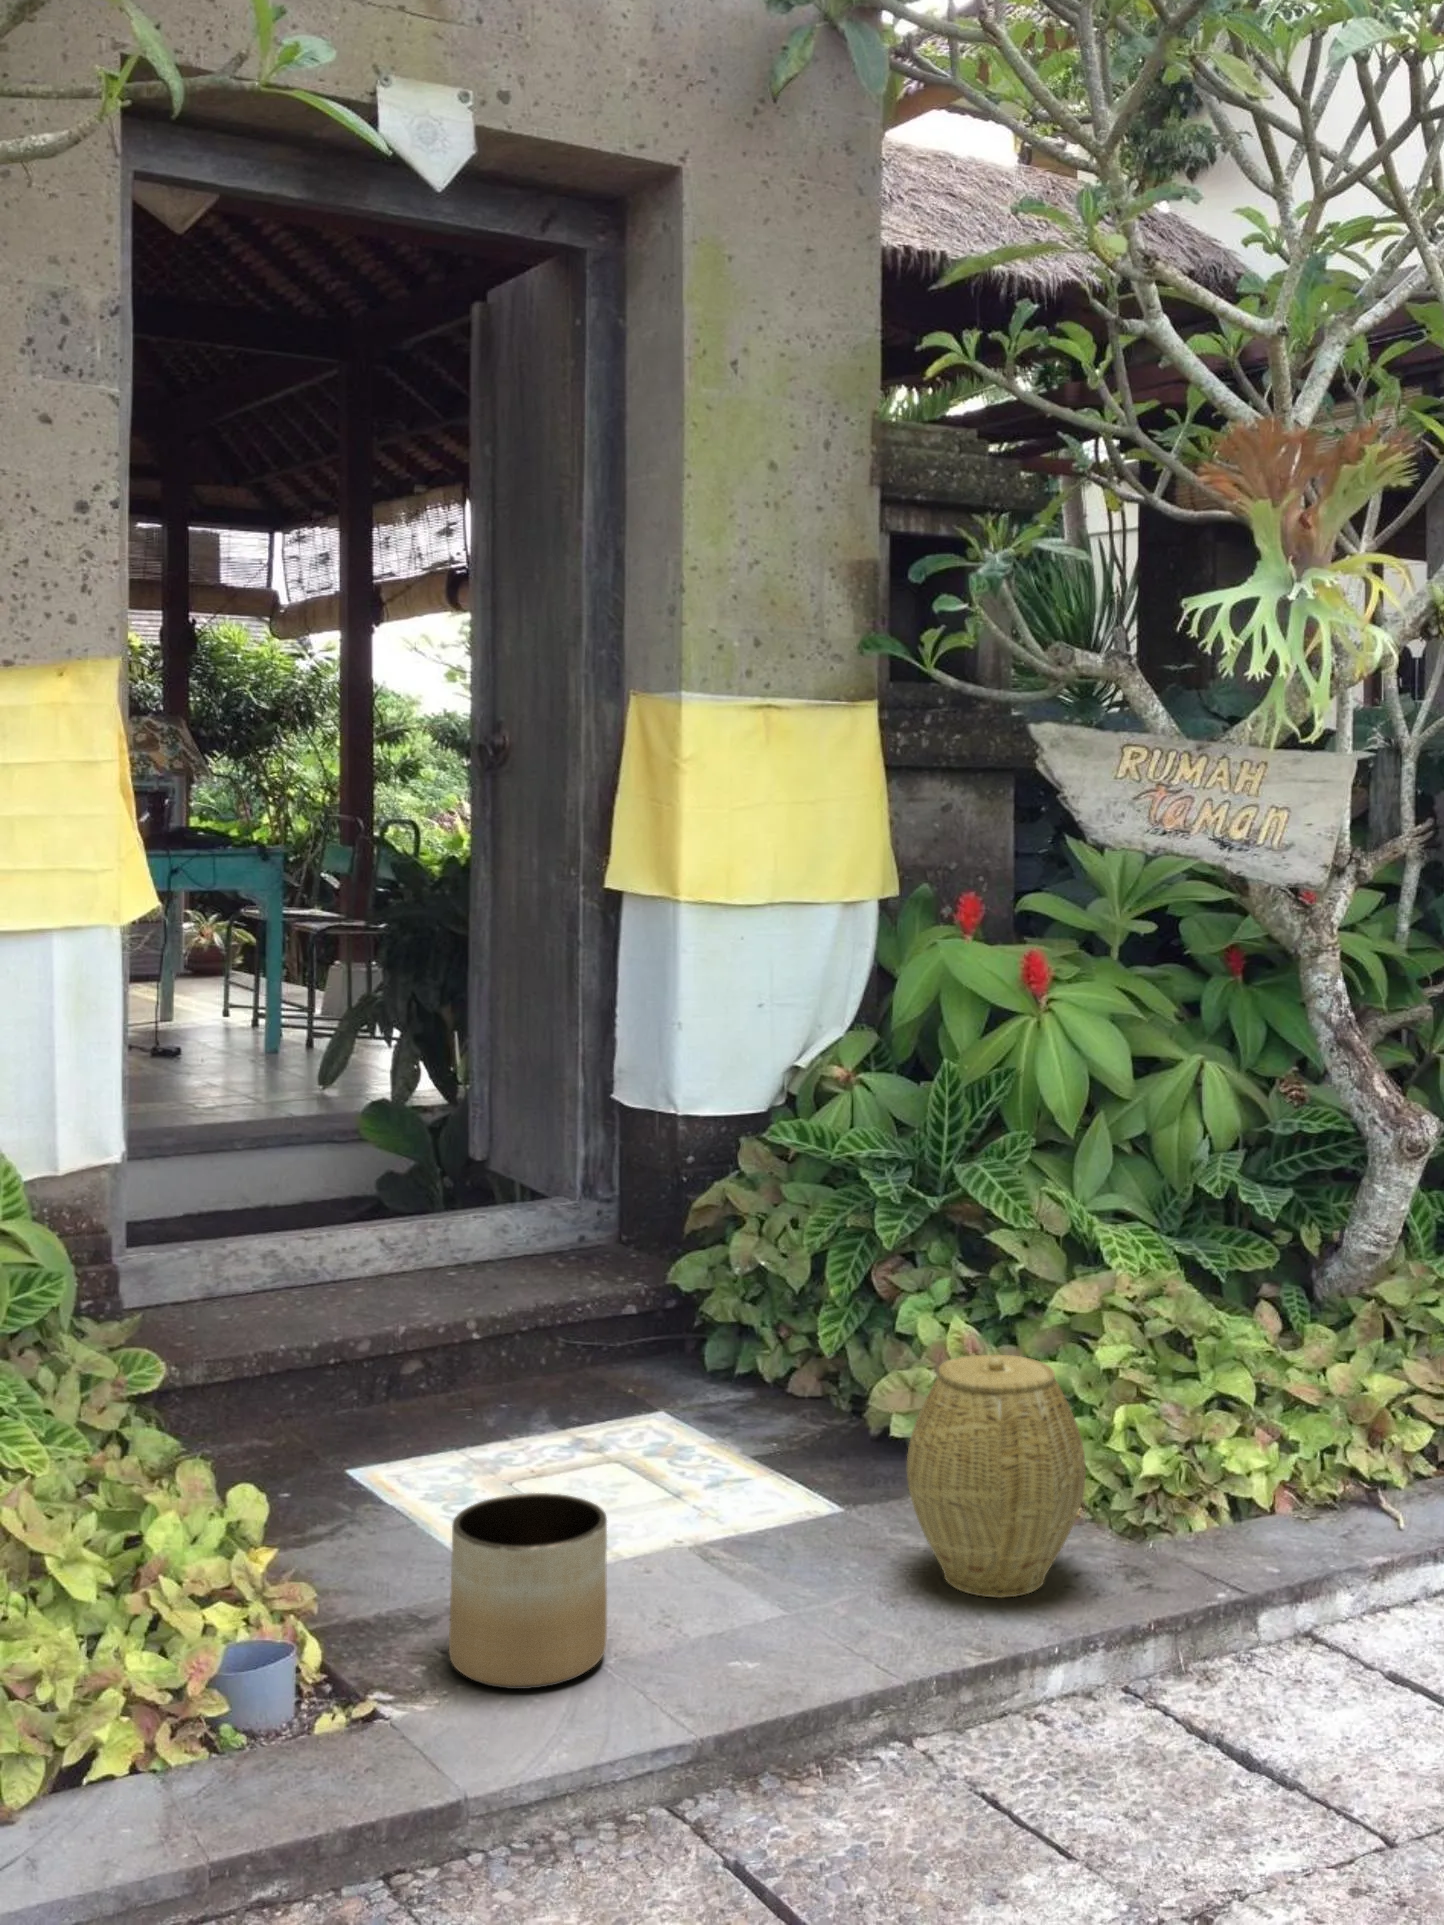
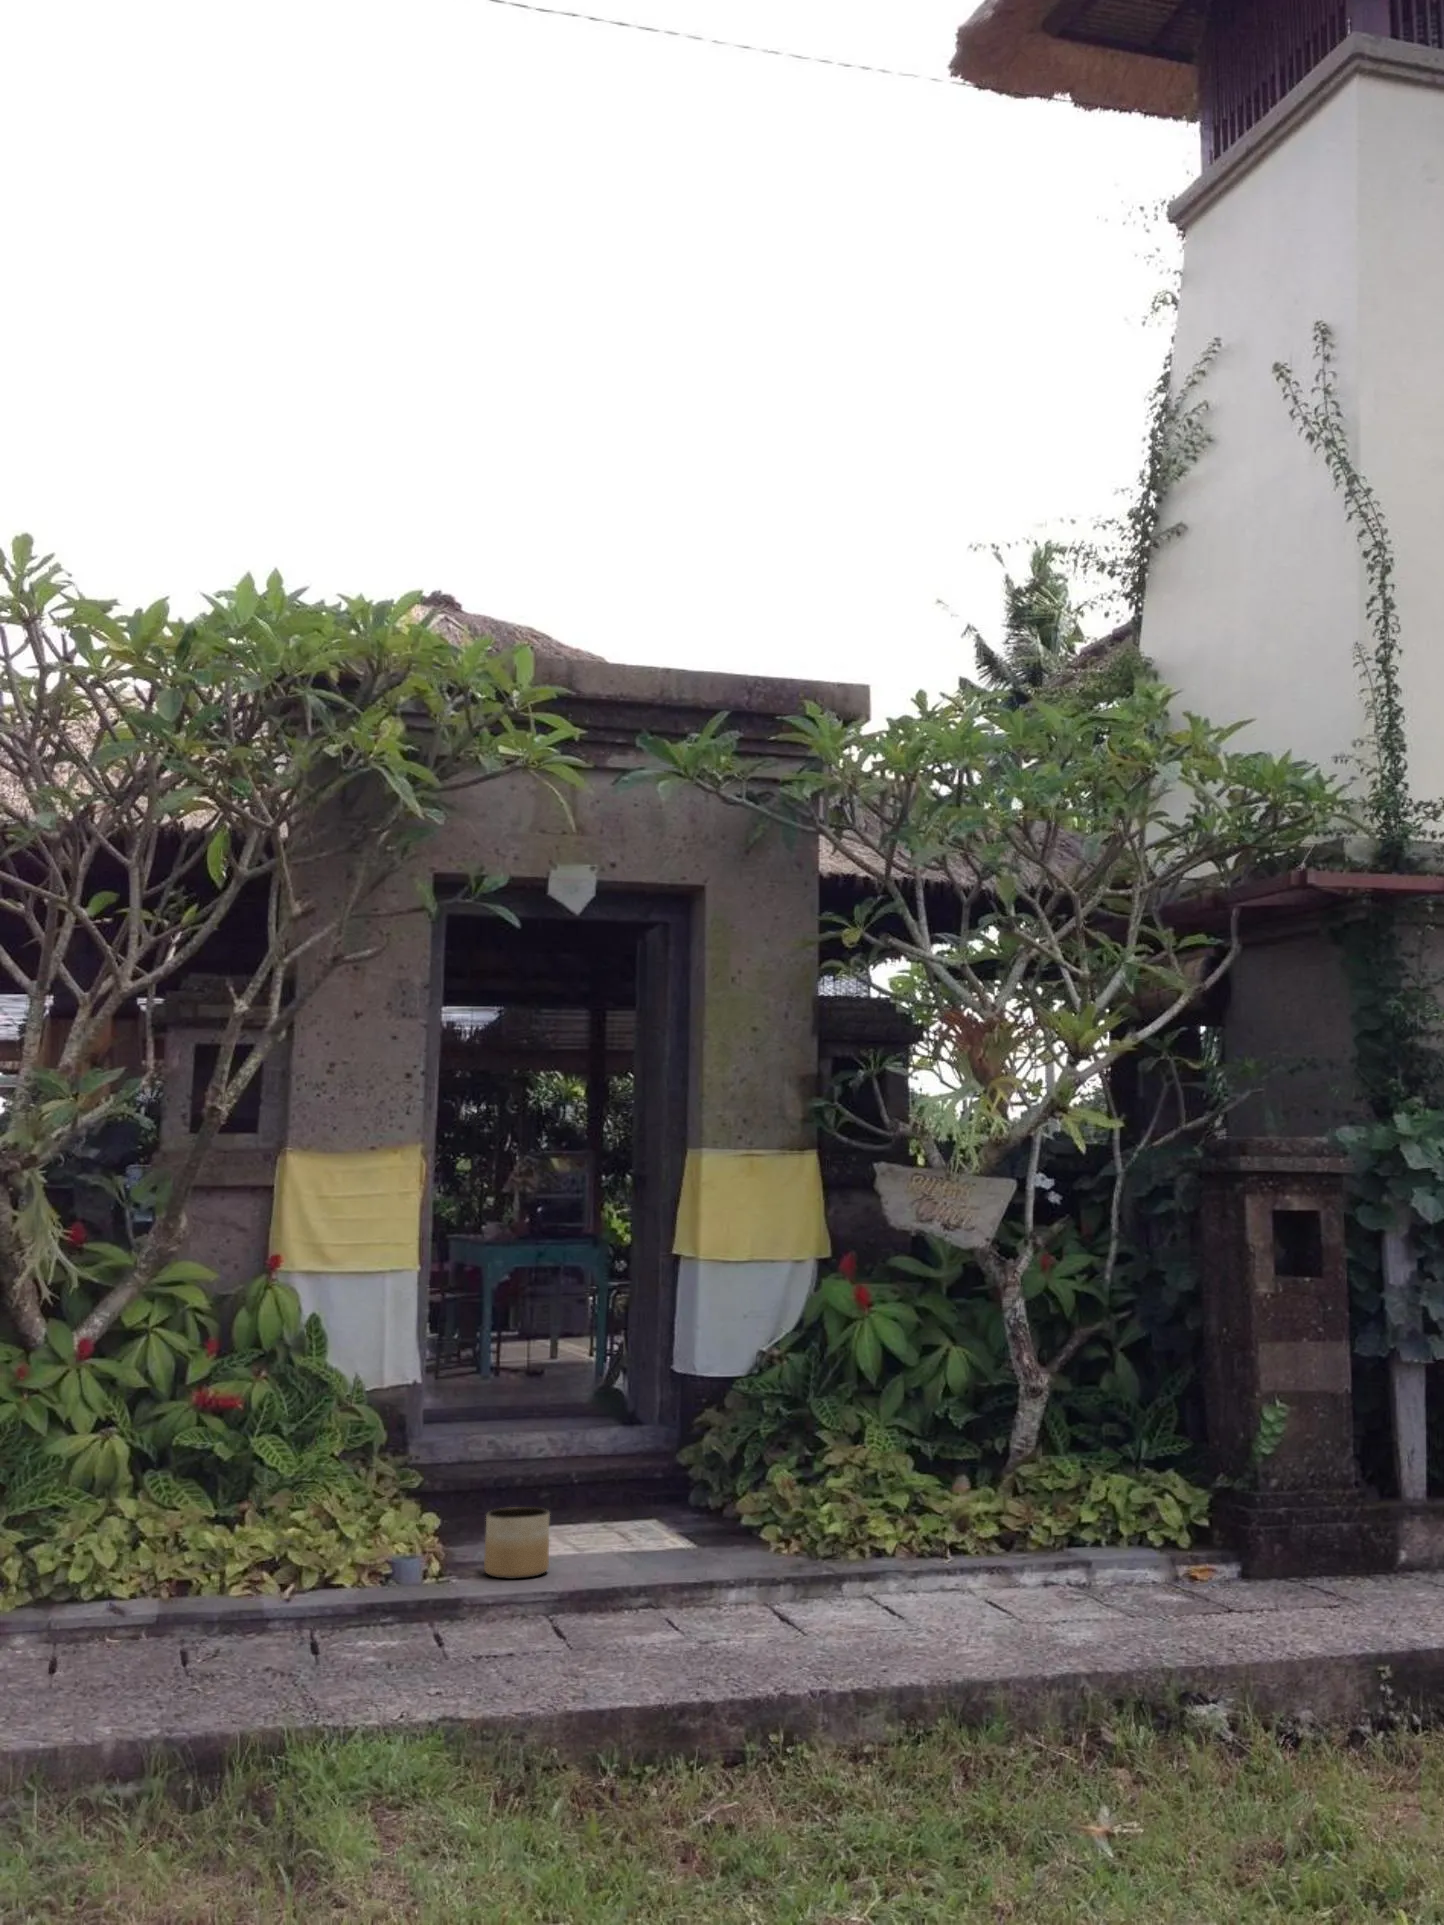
woven basket: present [907,1355,1086,1598] -> none [697,1463,776,1571]

